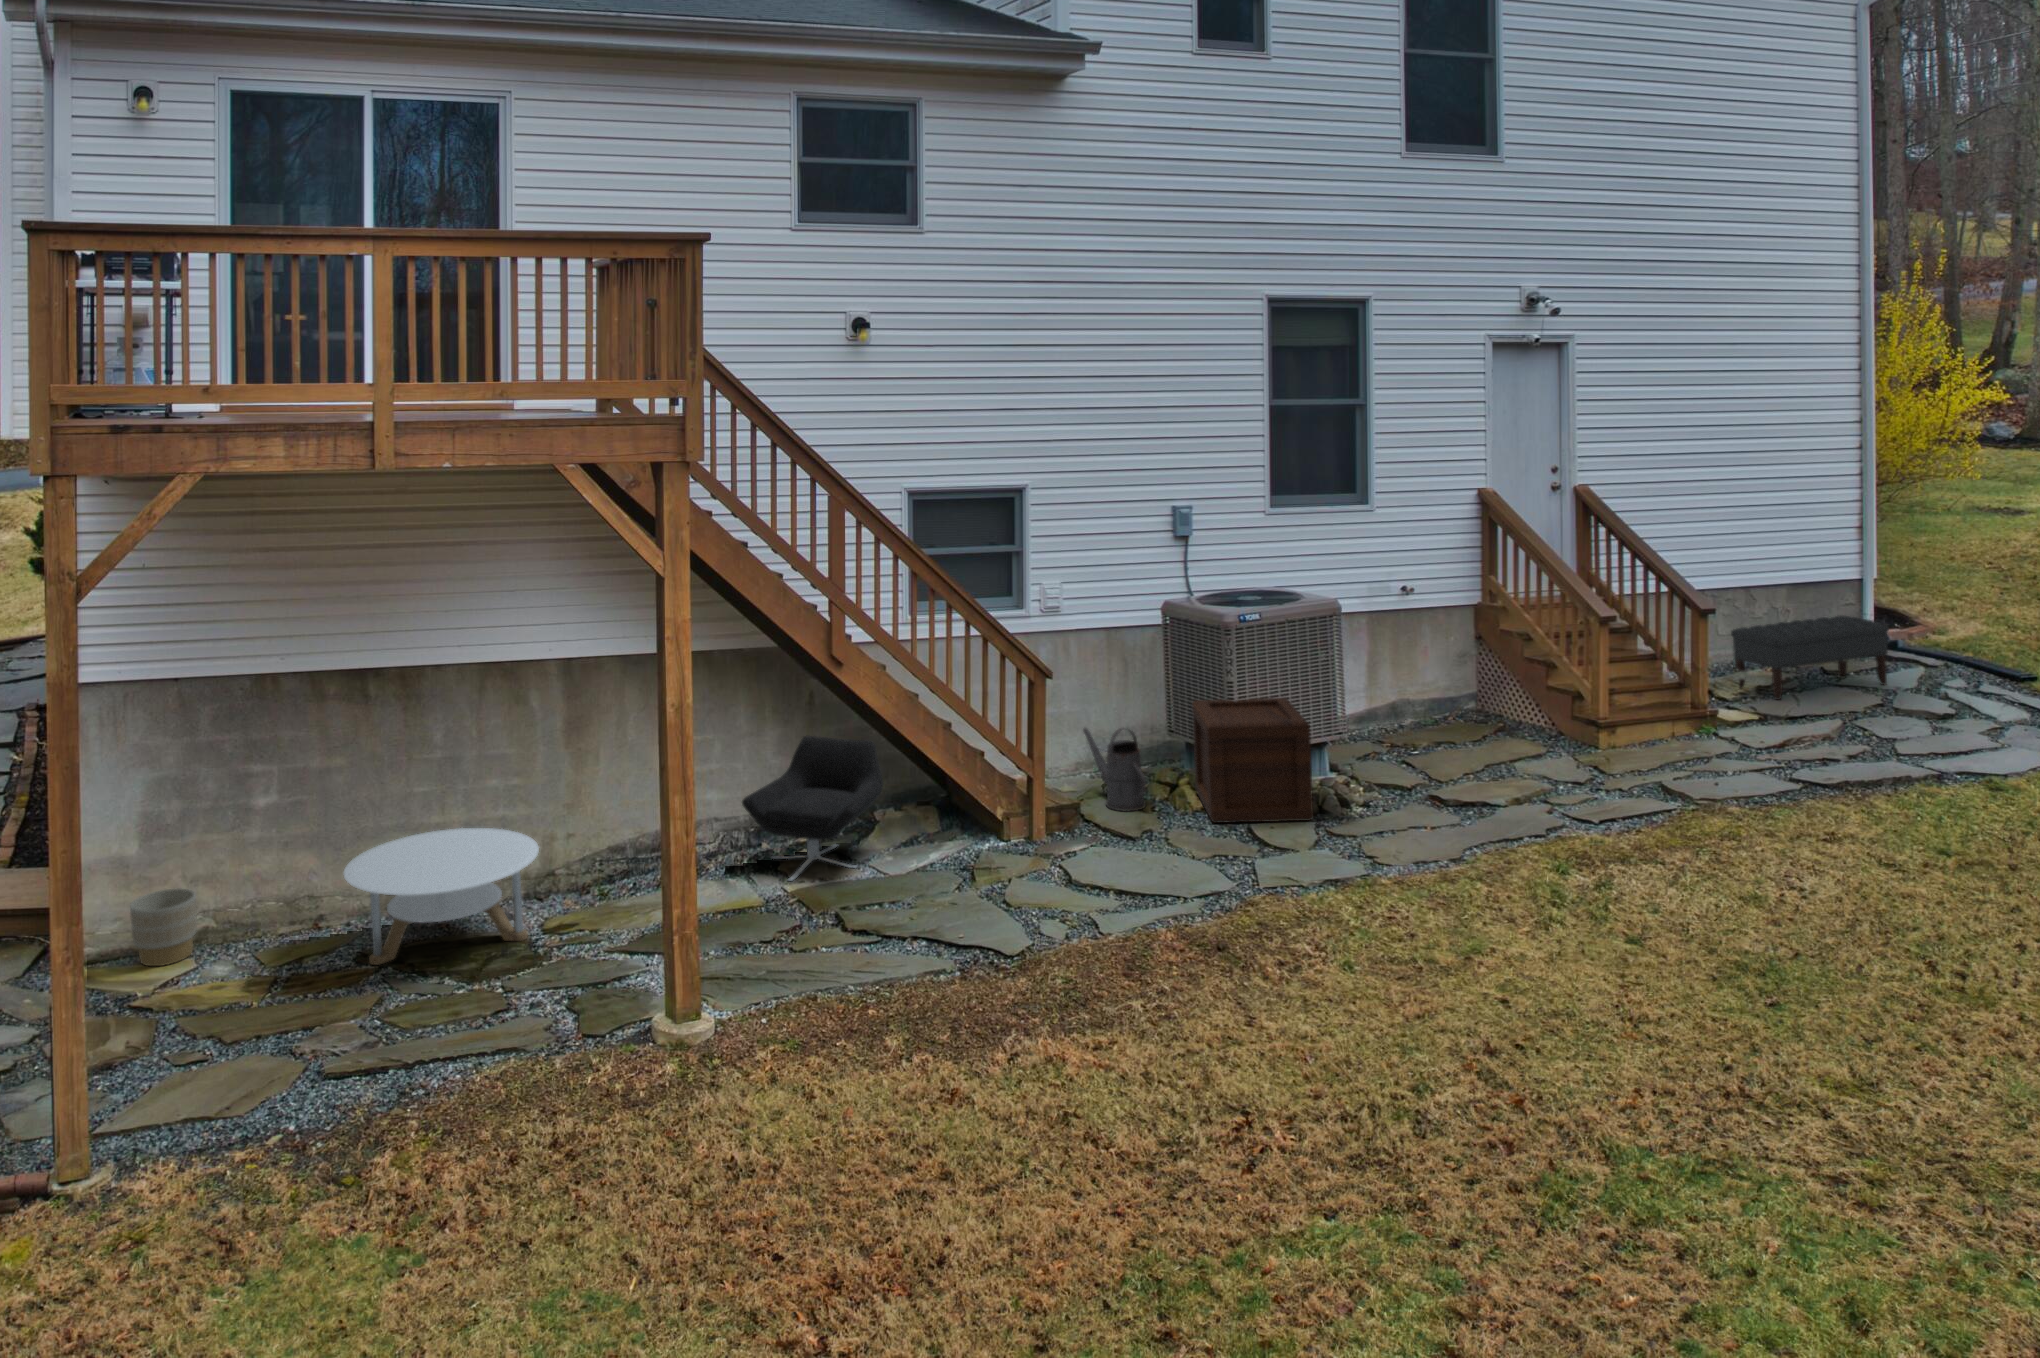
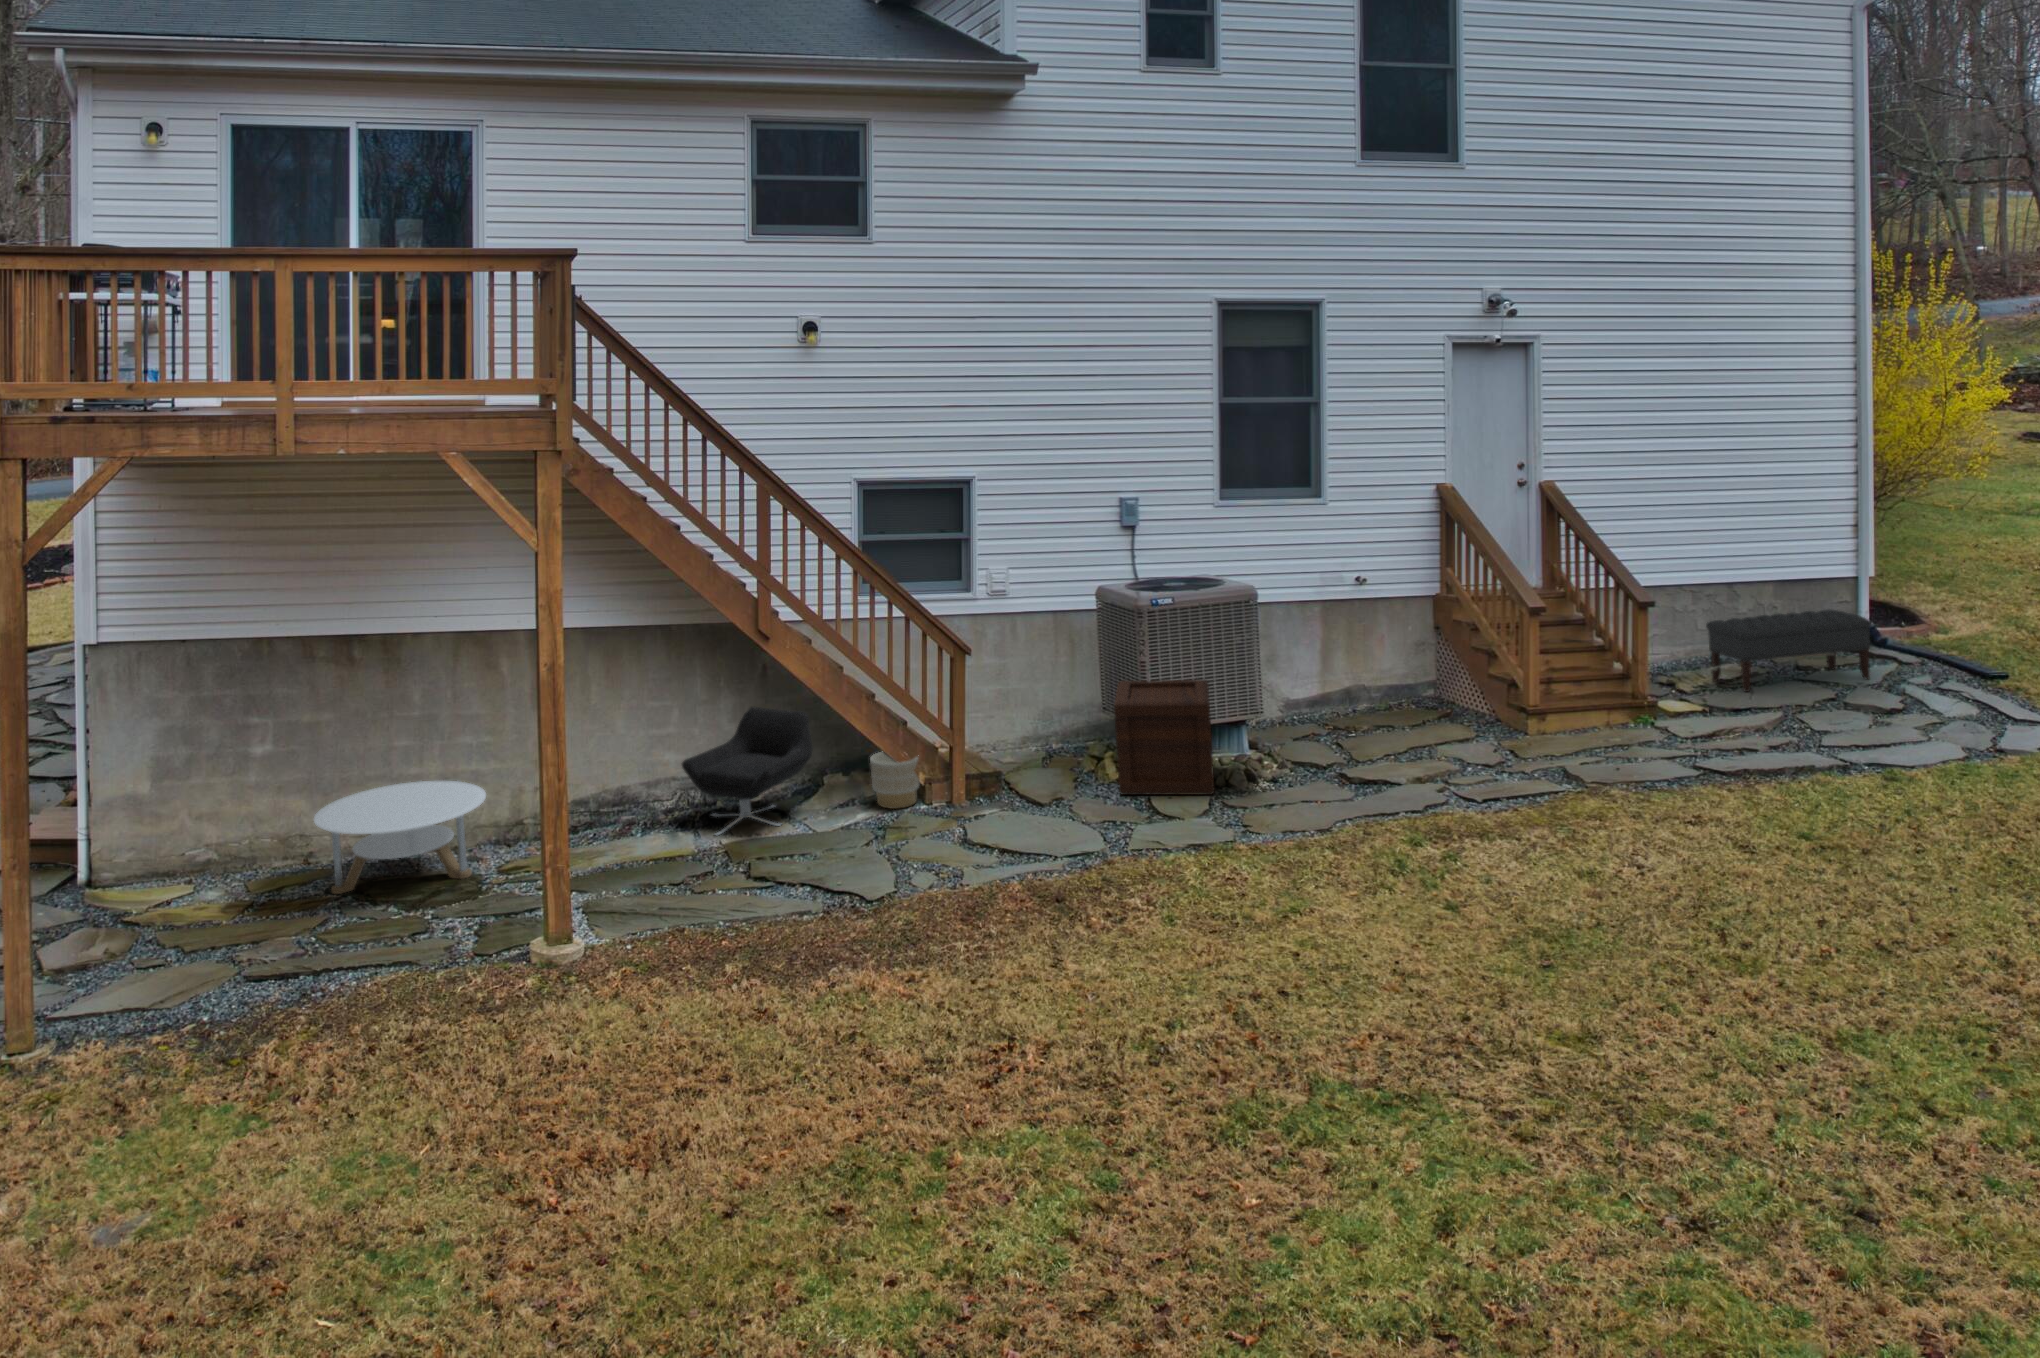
watering can: present [1083,728,1146,812] -> none [1021,705,1071,783]
planter: present [130,889,197,966] -> present [870,752,919,809]

